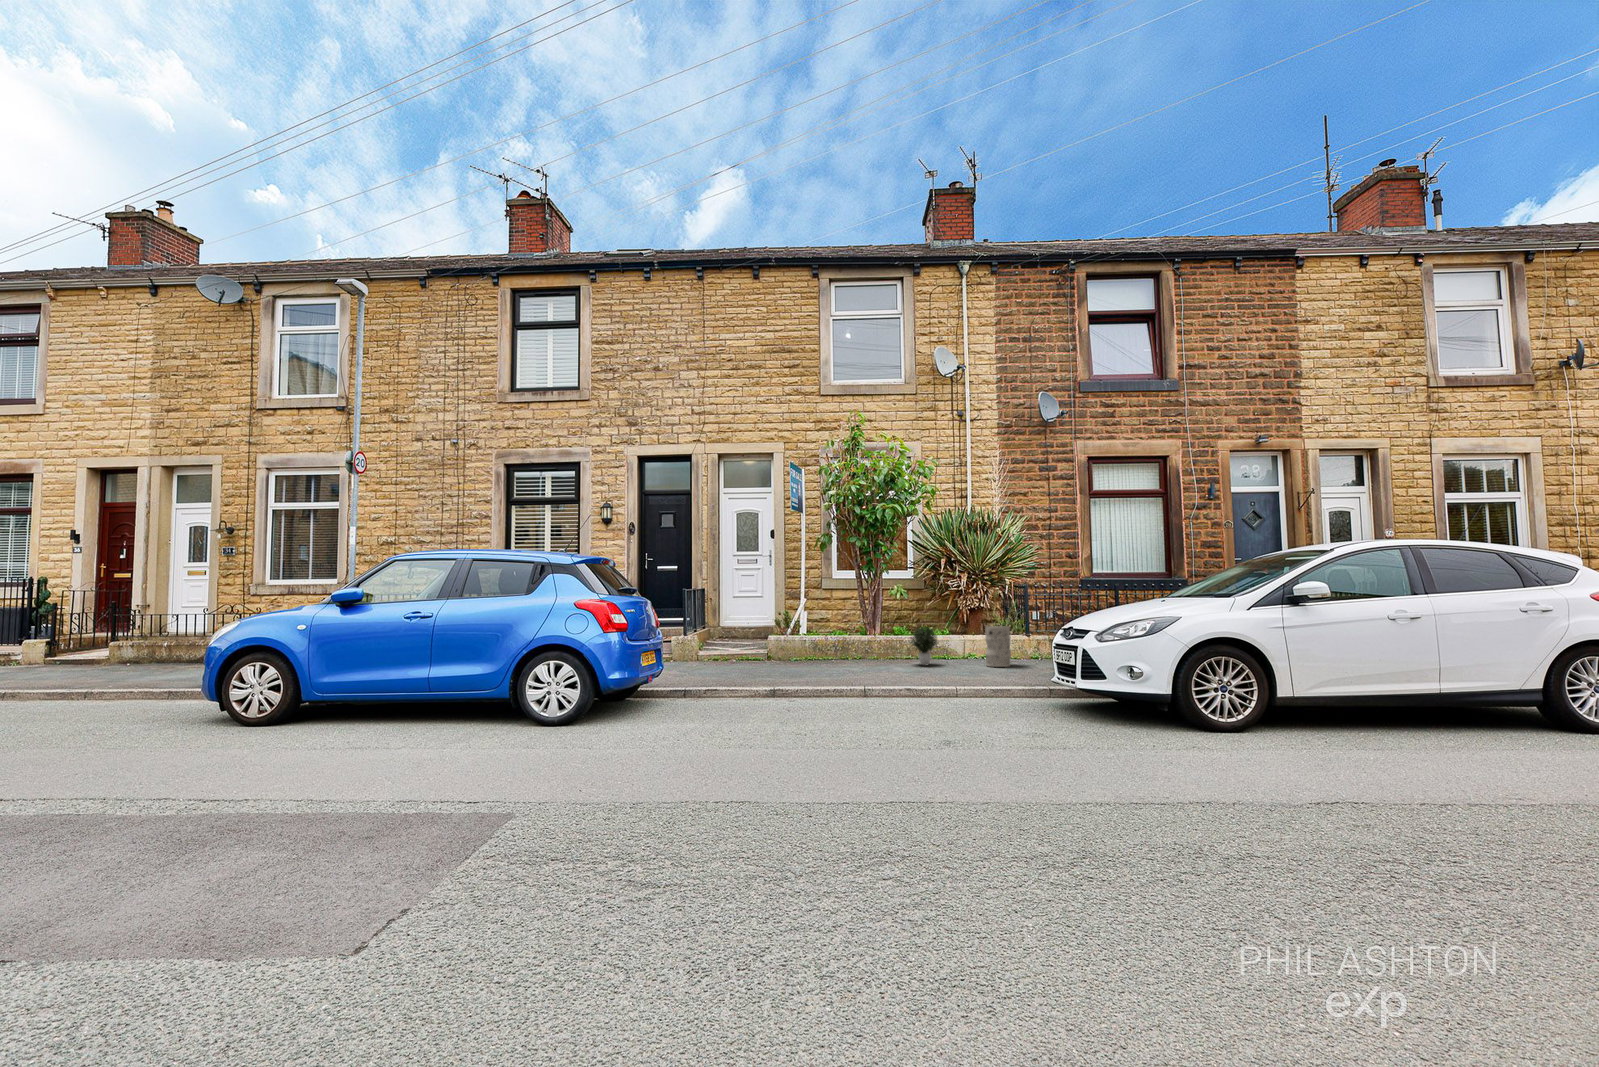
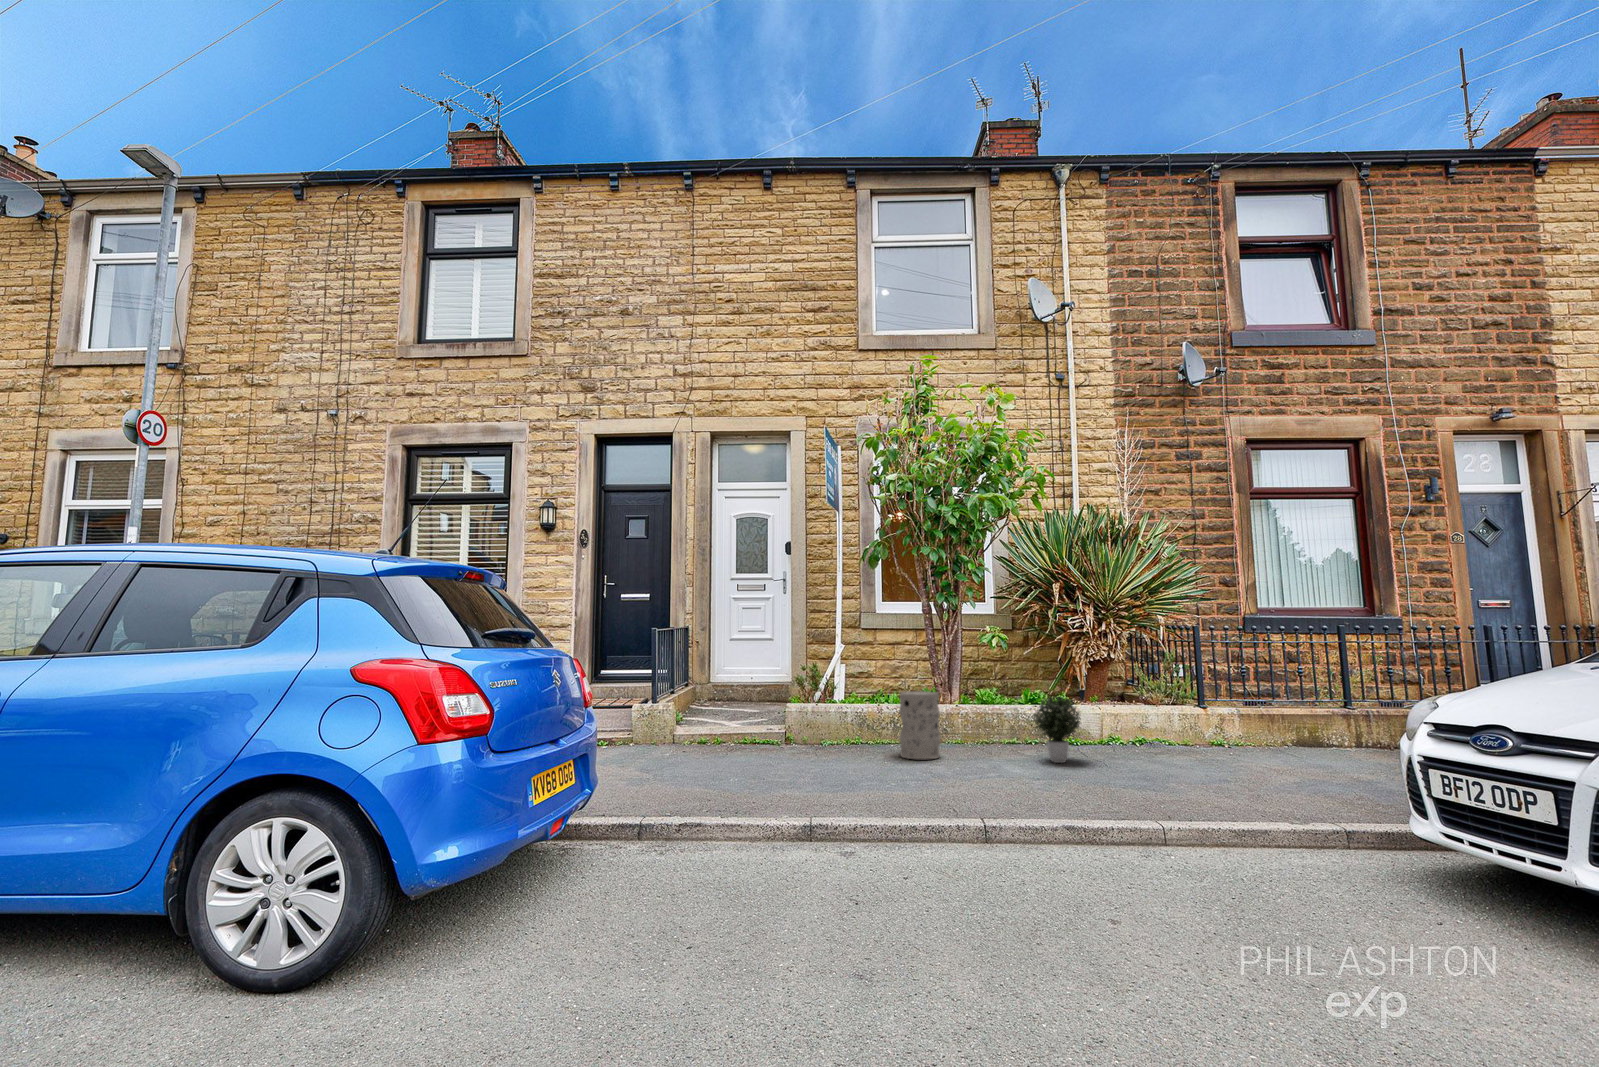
trash can: present [985,626,1011,667] -> present [899,691,941,759]

